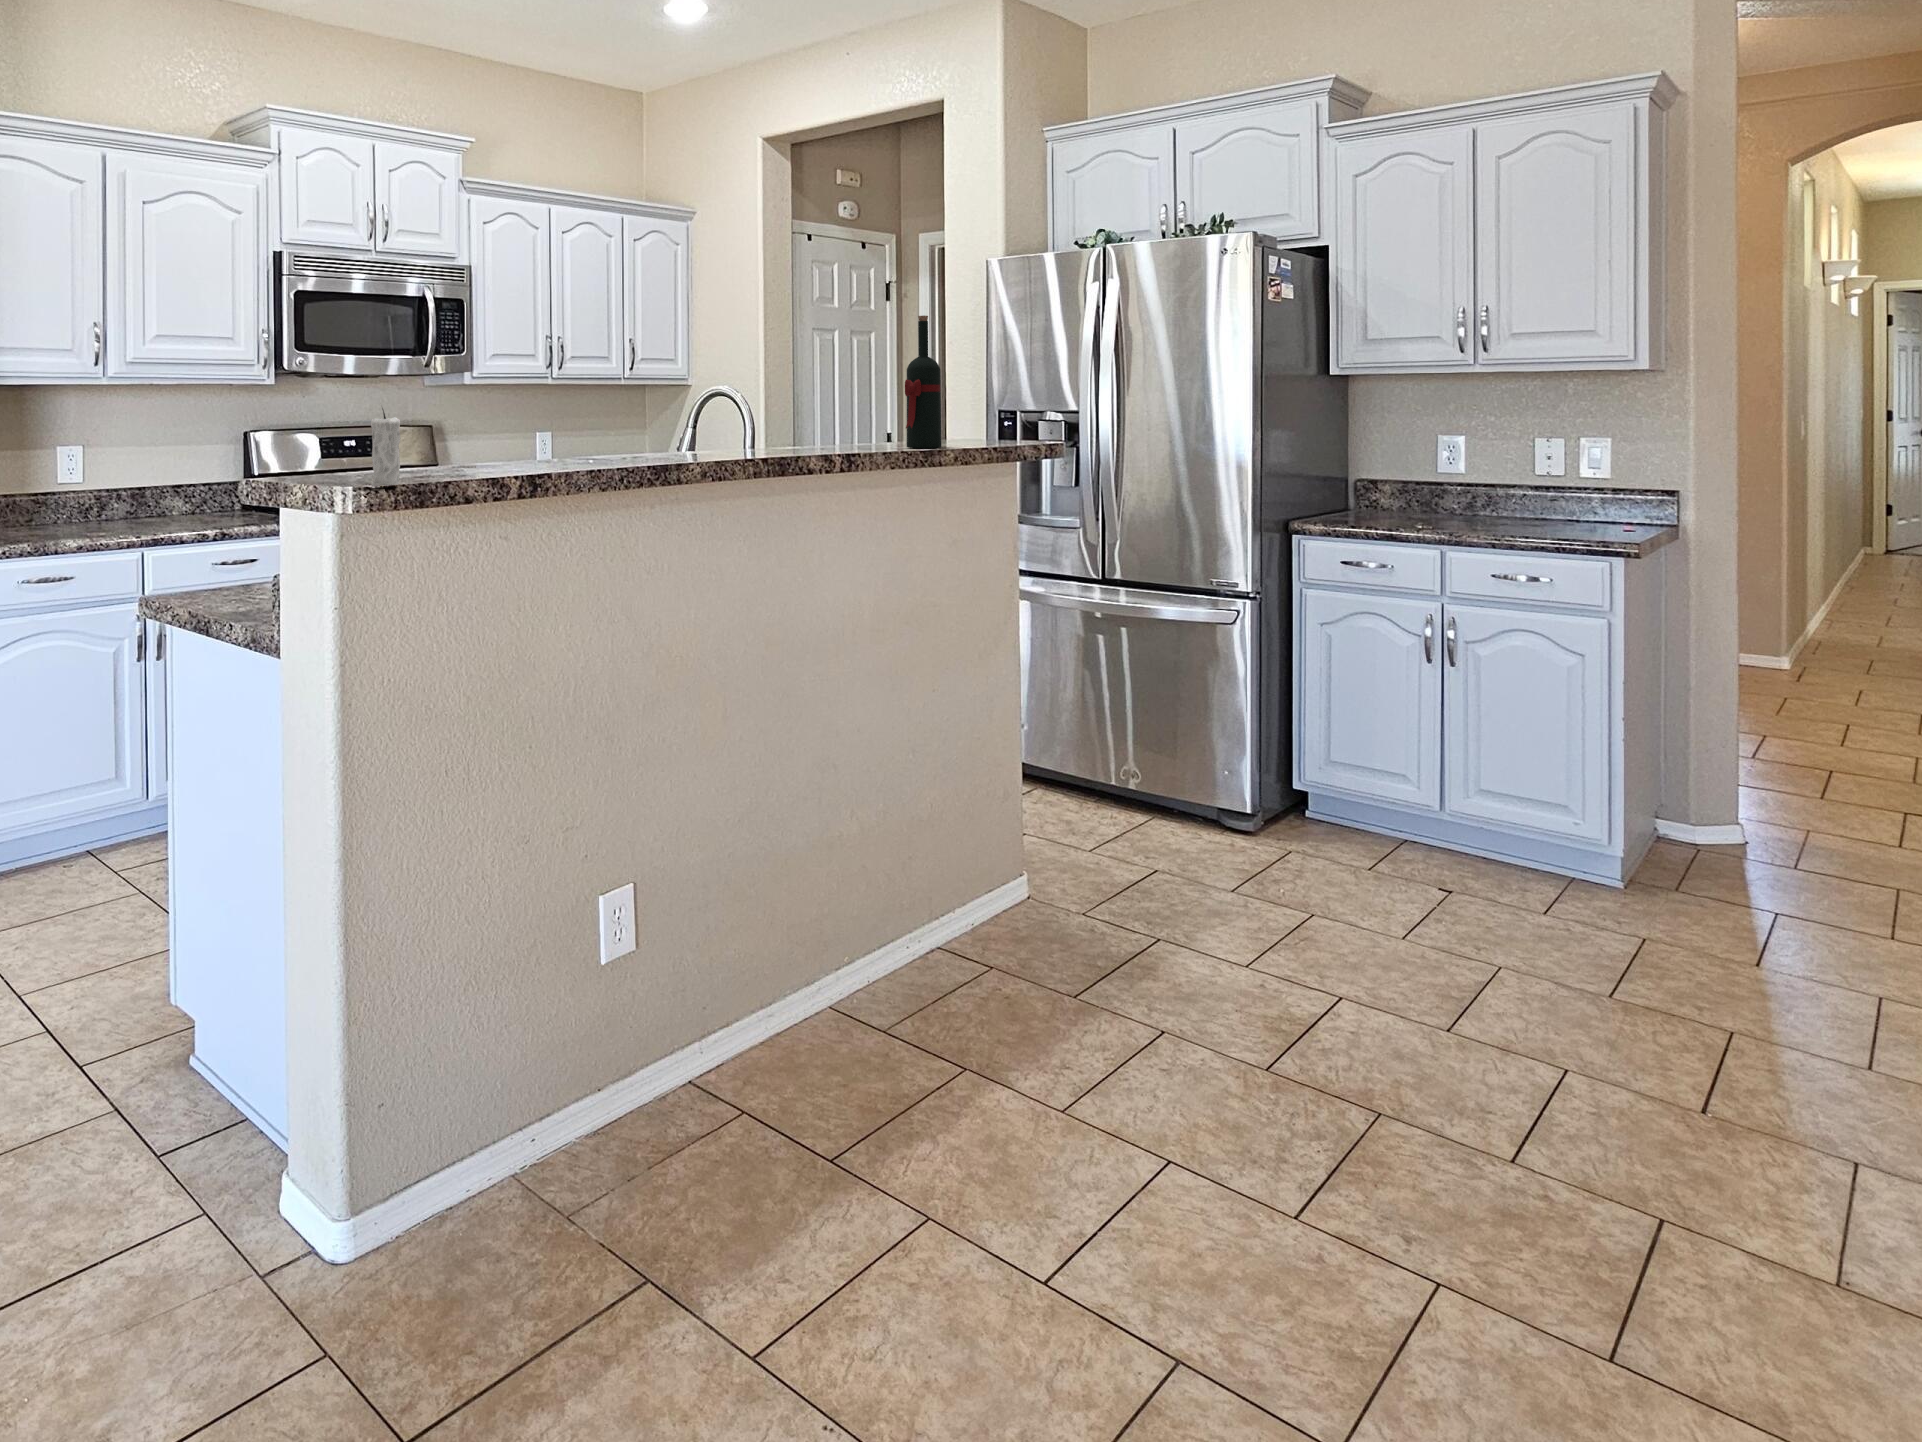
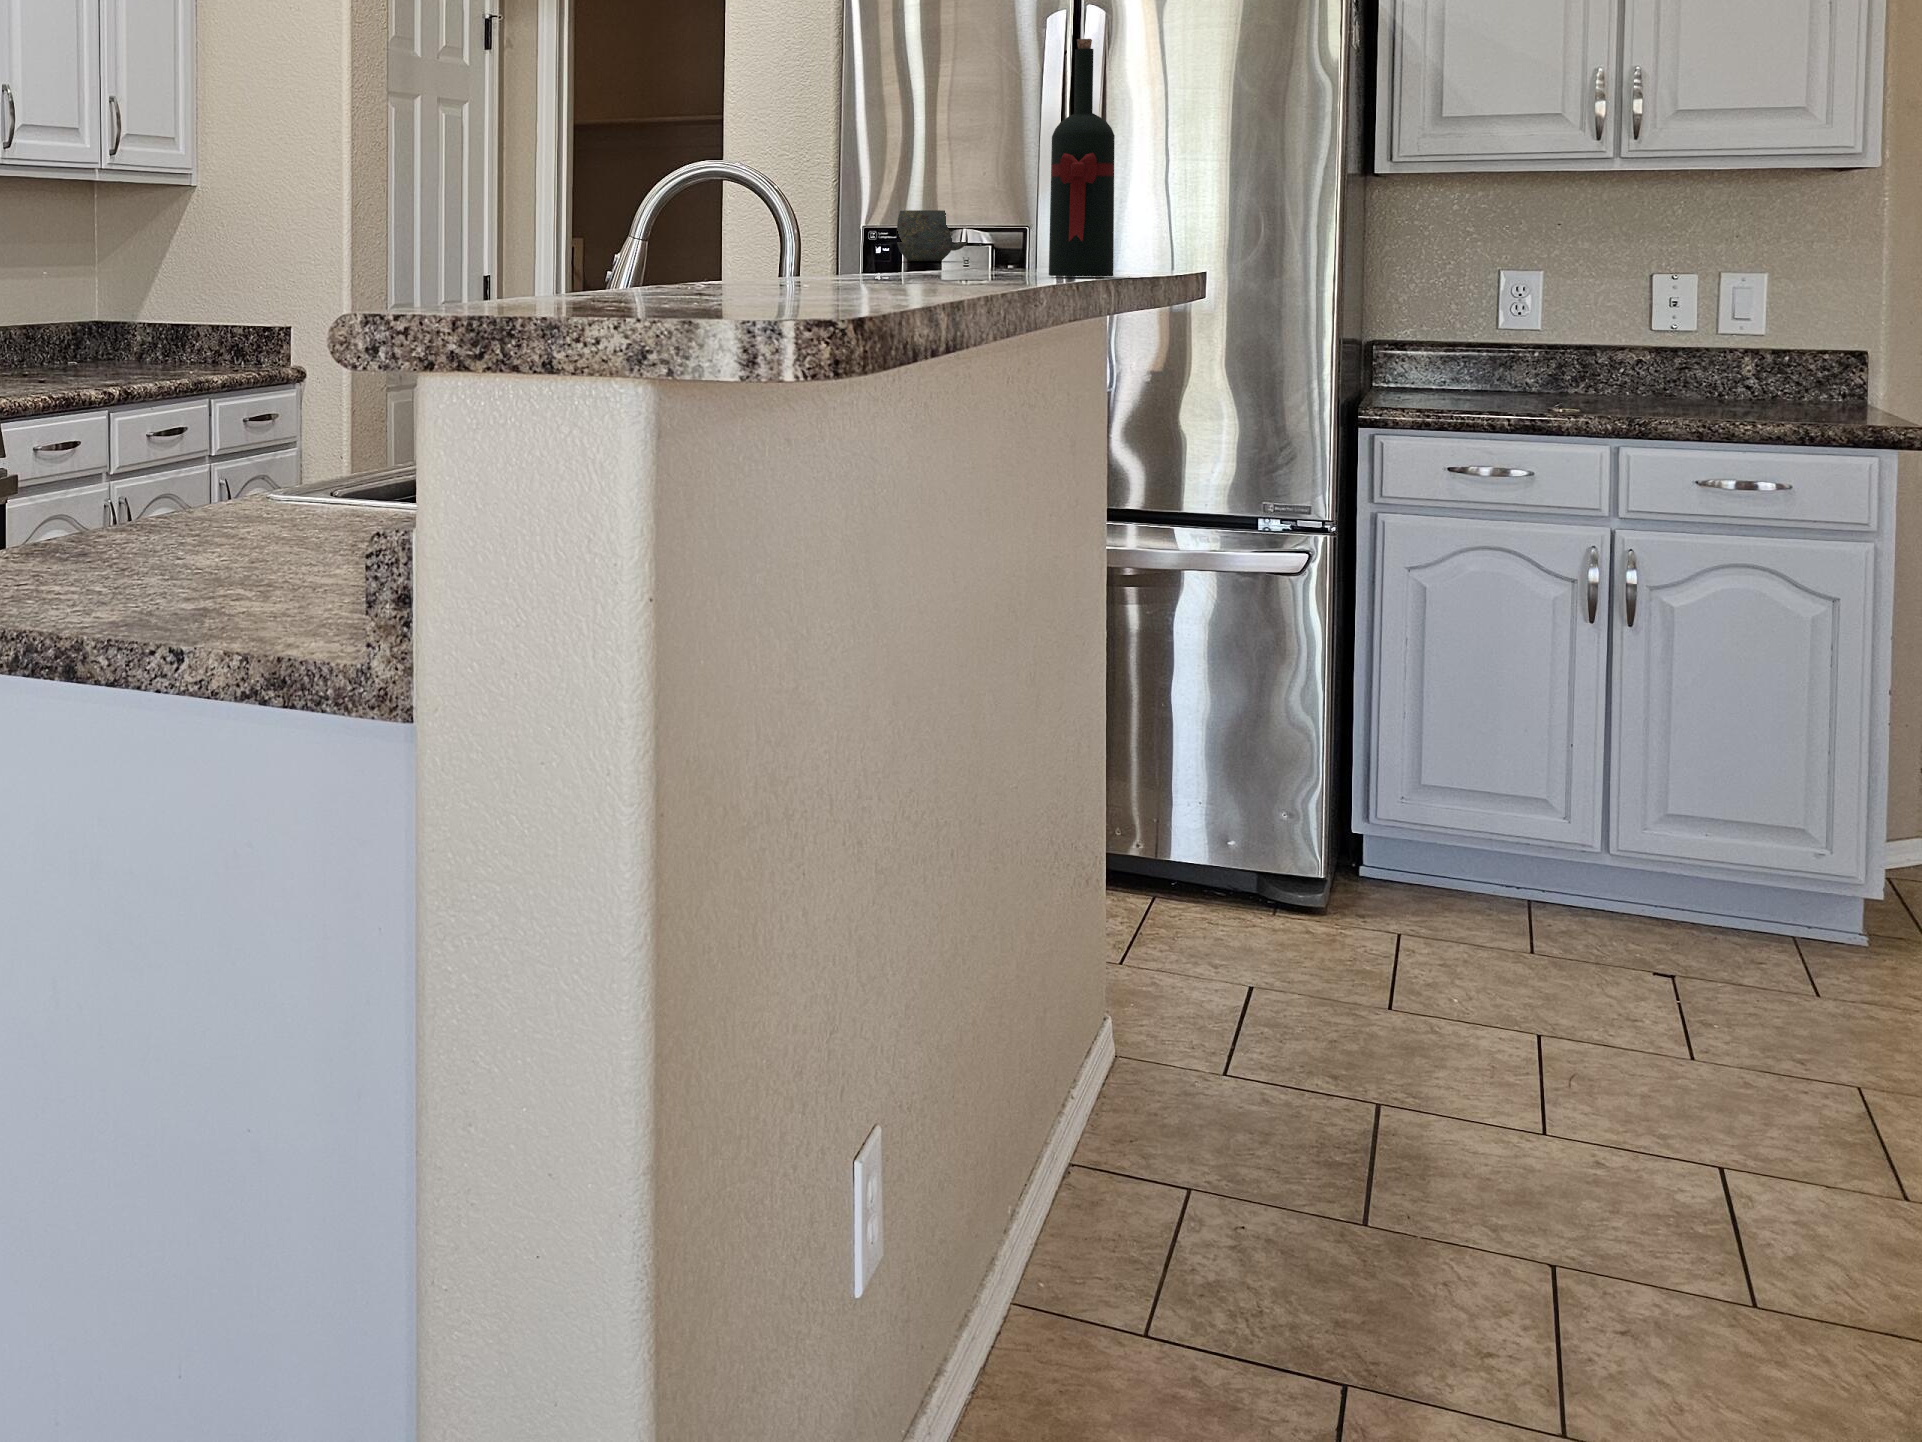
mug: none [1014,399,1055,429] -> present [897,210,967,261]
candle: present [371,408,400,486] -> none [766,134,834,321]

